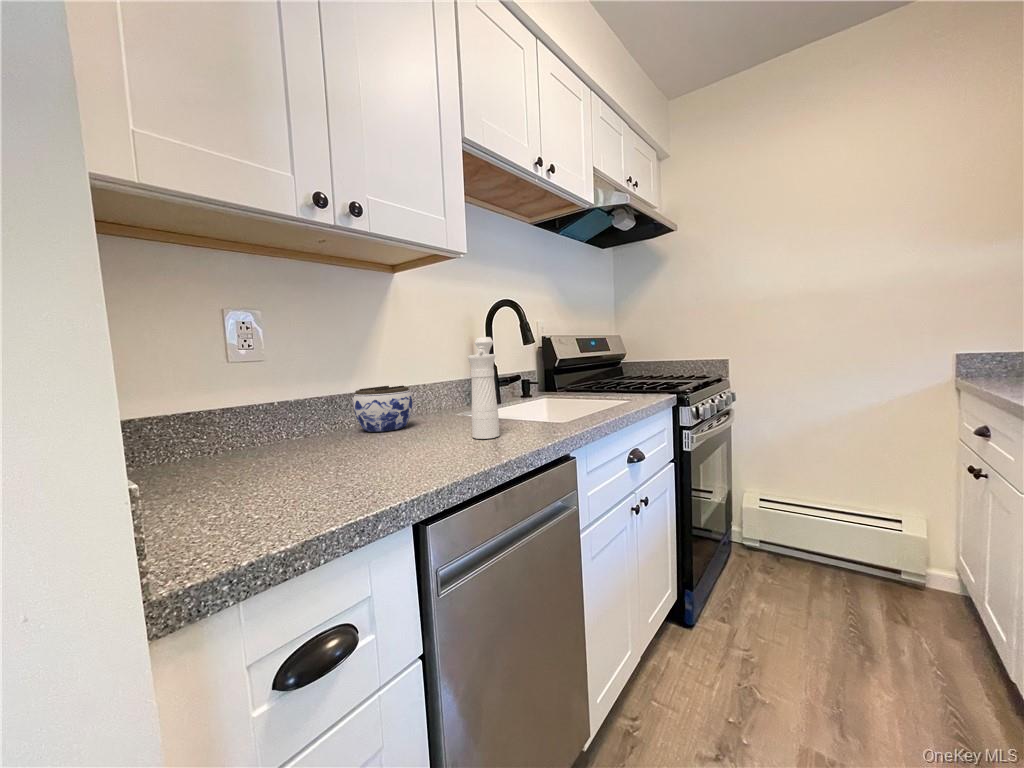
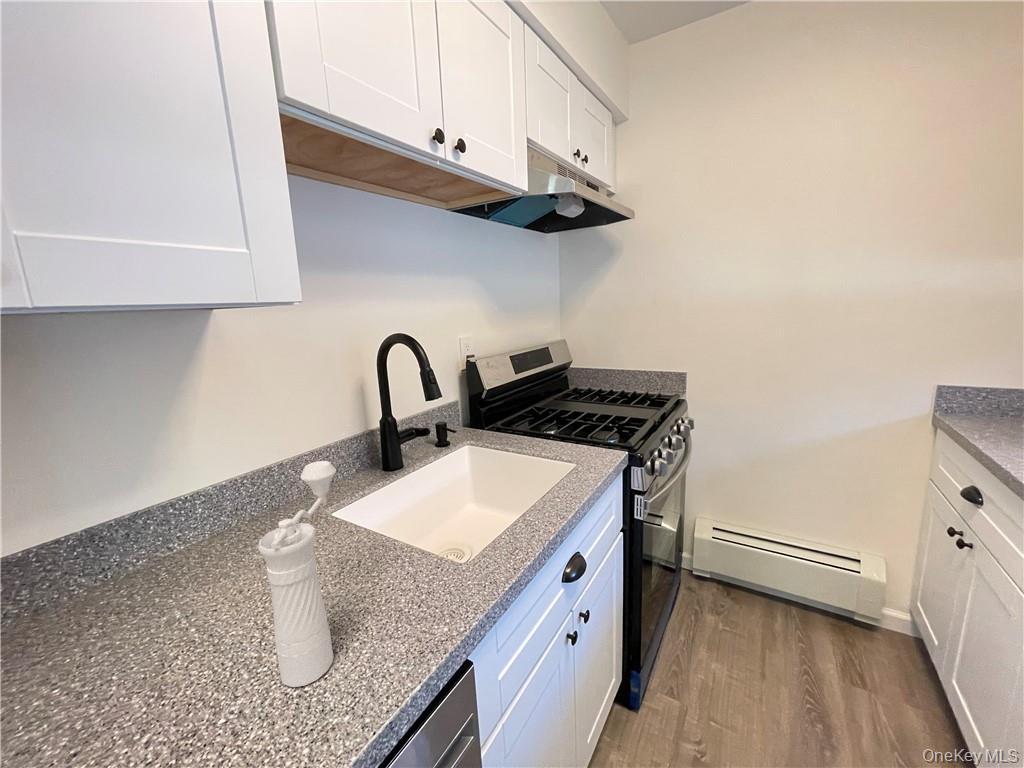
jar: present [353,385,412,432] -> none [98,512,222,614]

